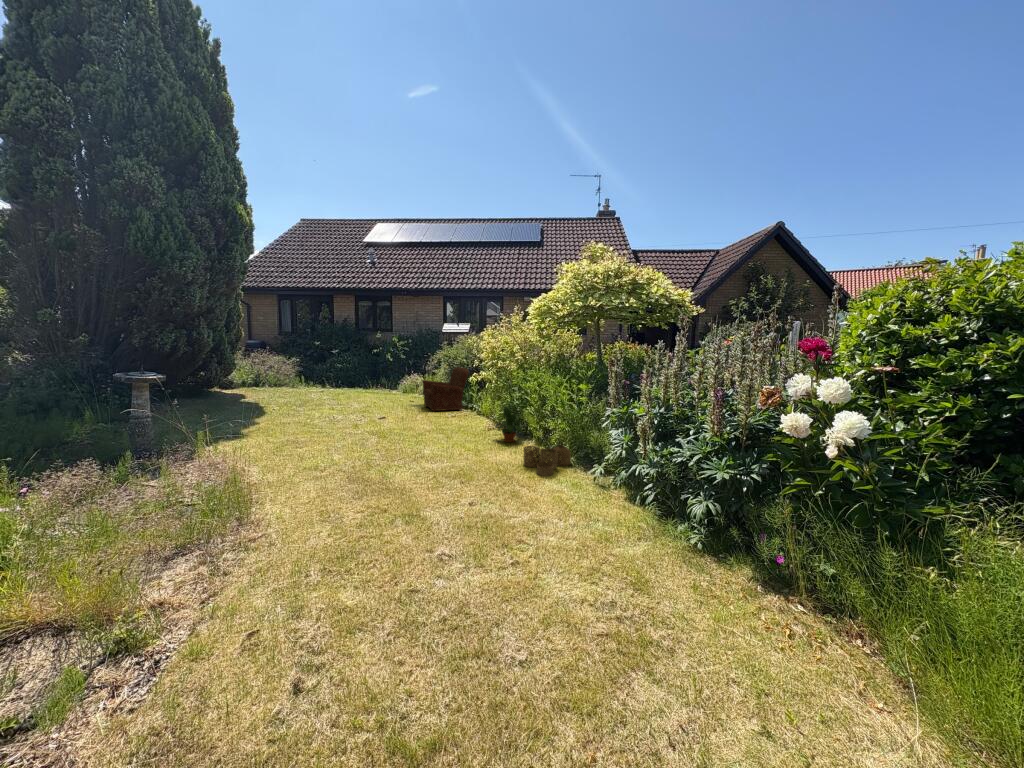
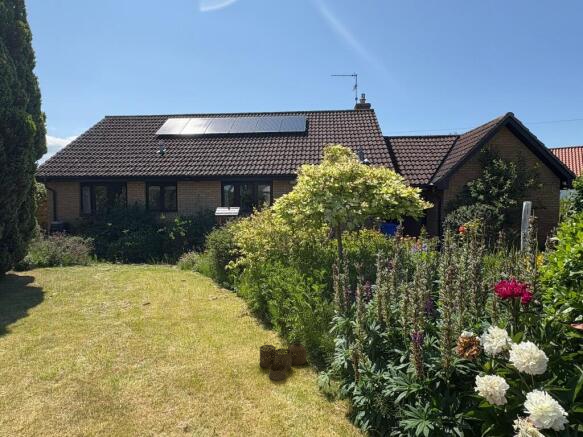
armchair: present [422,367,469,412] -> none [189,251,230,294]
potted plant: present [495,406,521,442] -> none [243,298,269,333]

